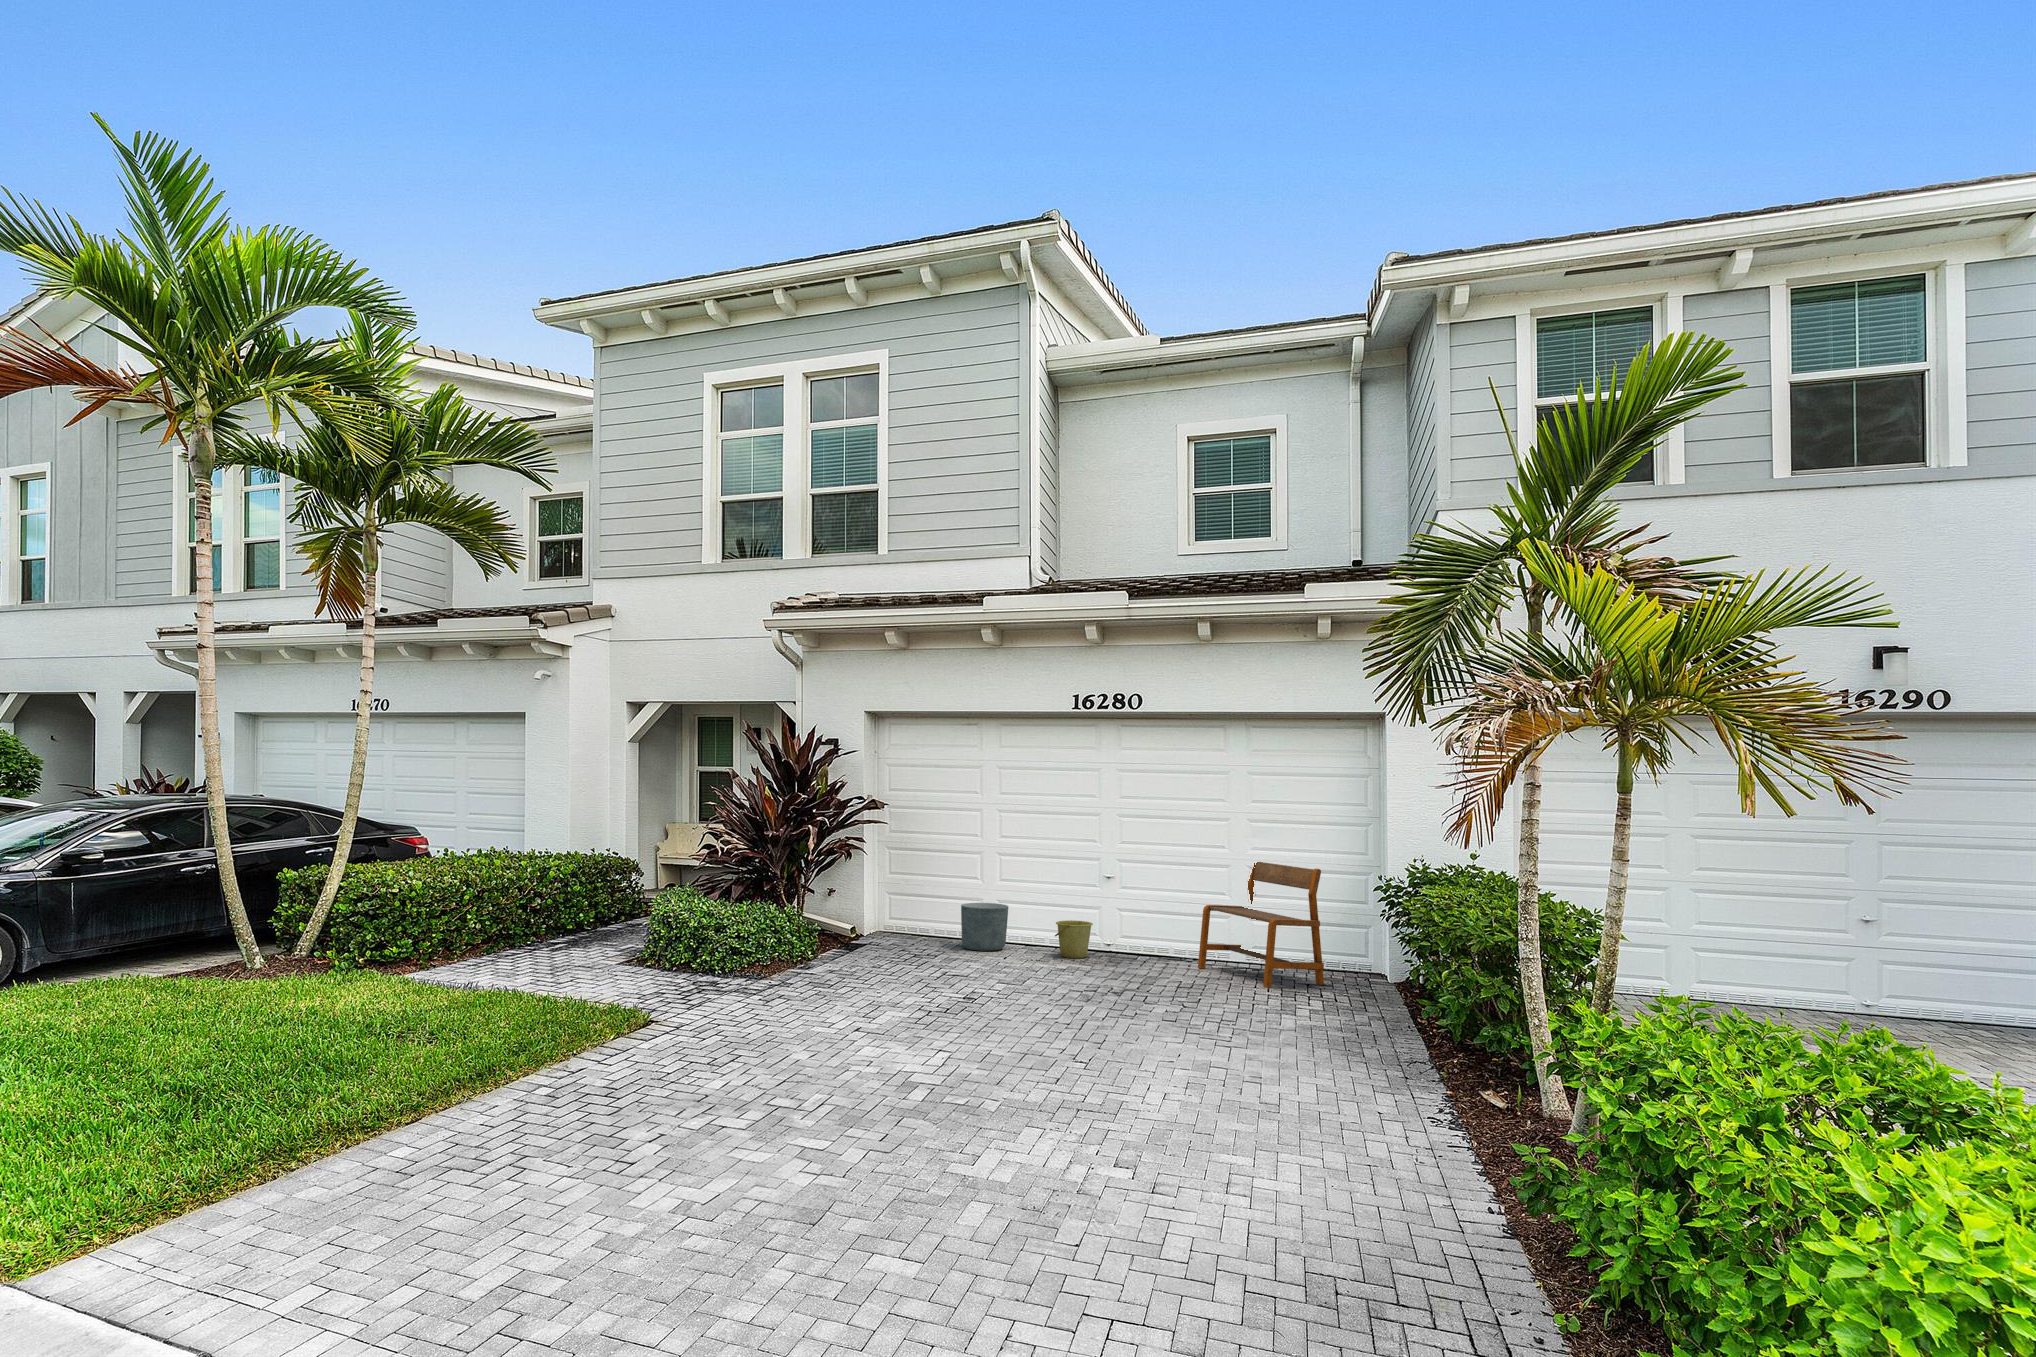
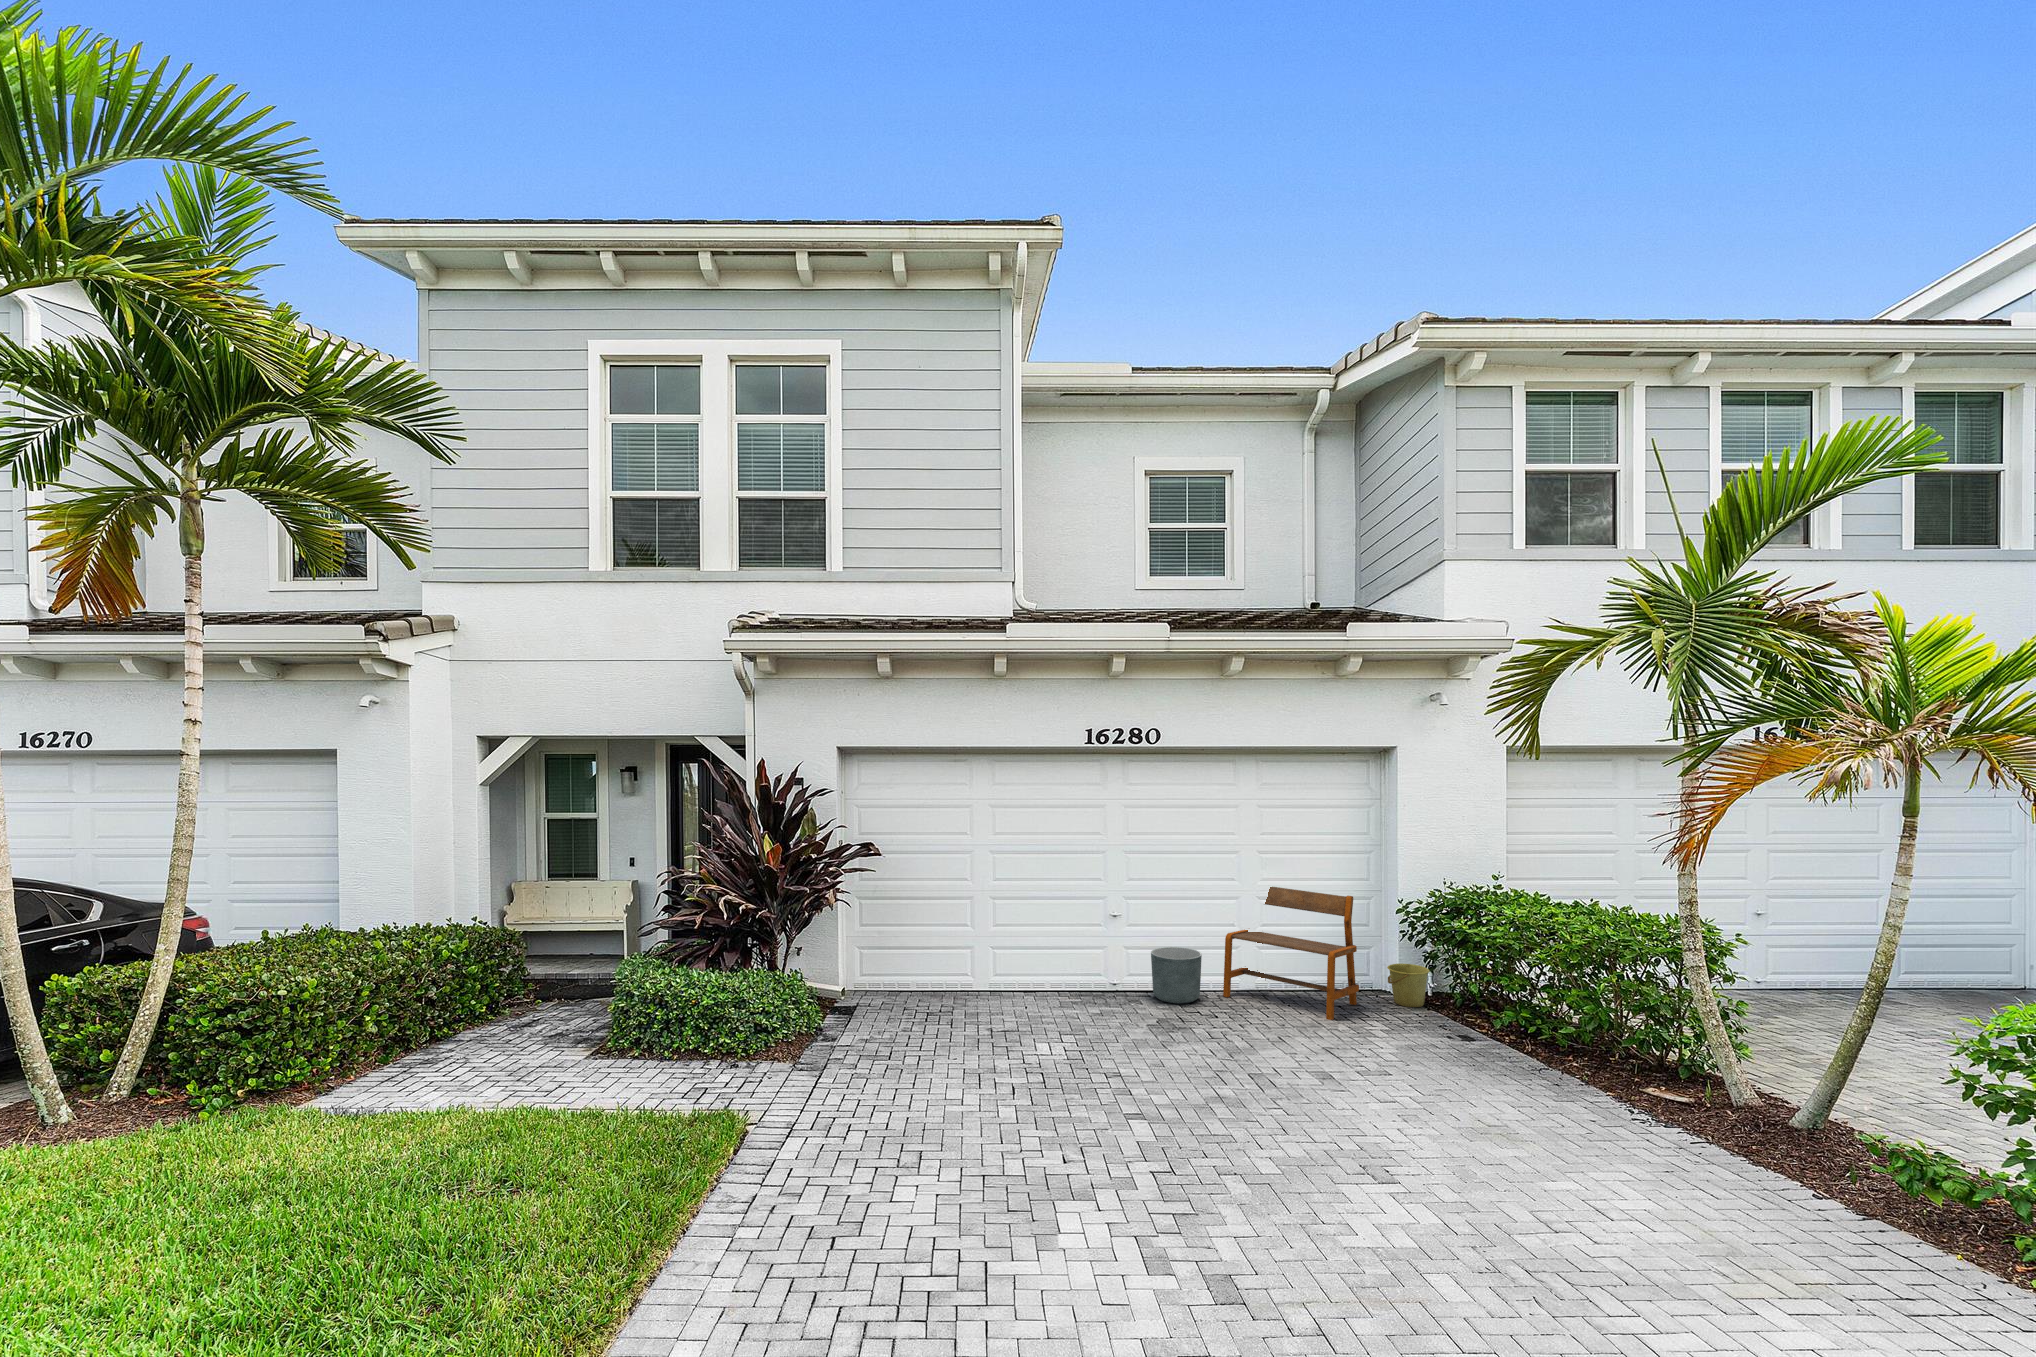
planter: present [961,903,1008,951] -> present [1151,947,1202,1004]
bucket: present [1055,920,1093,958] -> present [1387,964,1430,1007]

